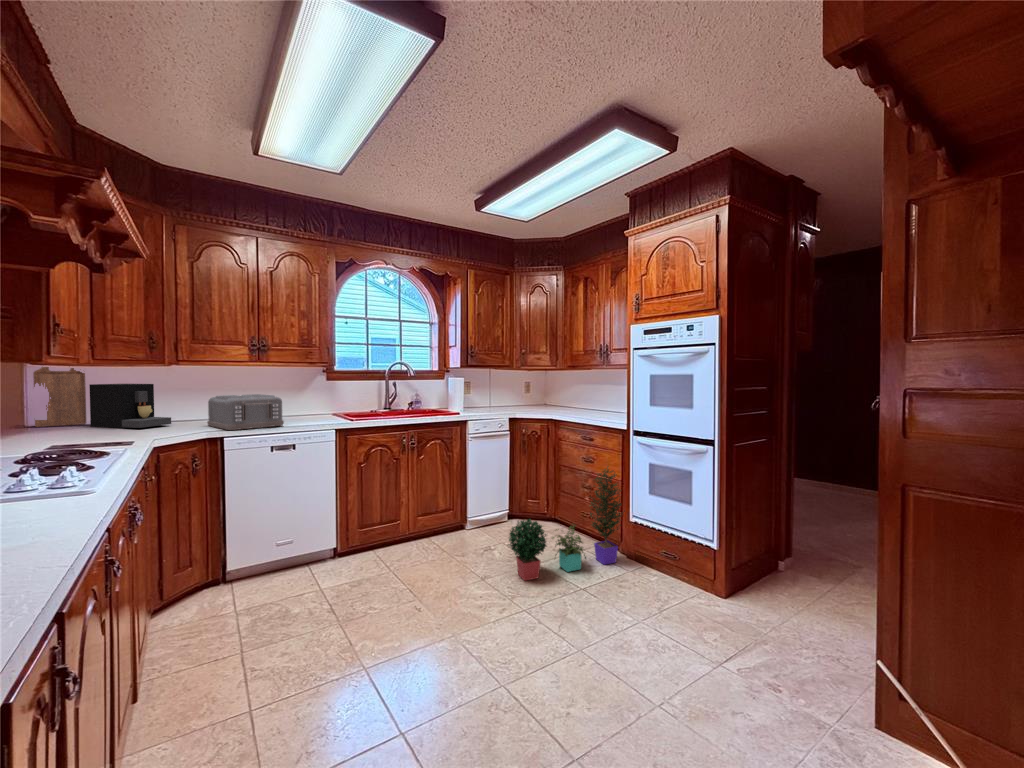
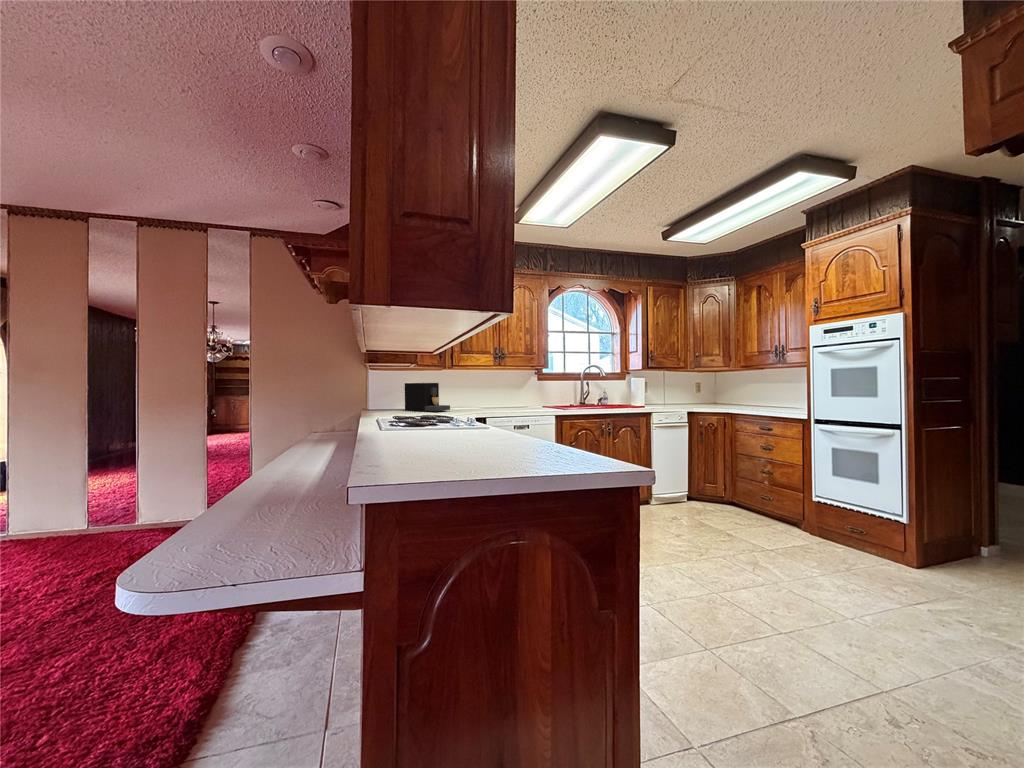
cutting board: present [33,367,86,427] -> none [376,370,401,410]
toaster: present [207,394,284,430] -> none [471,390,521,414]
potted plant: present [509,467,623,581] -> none [697,451,808,541]

